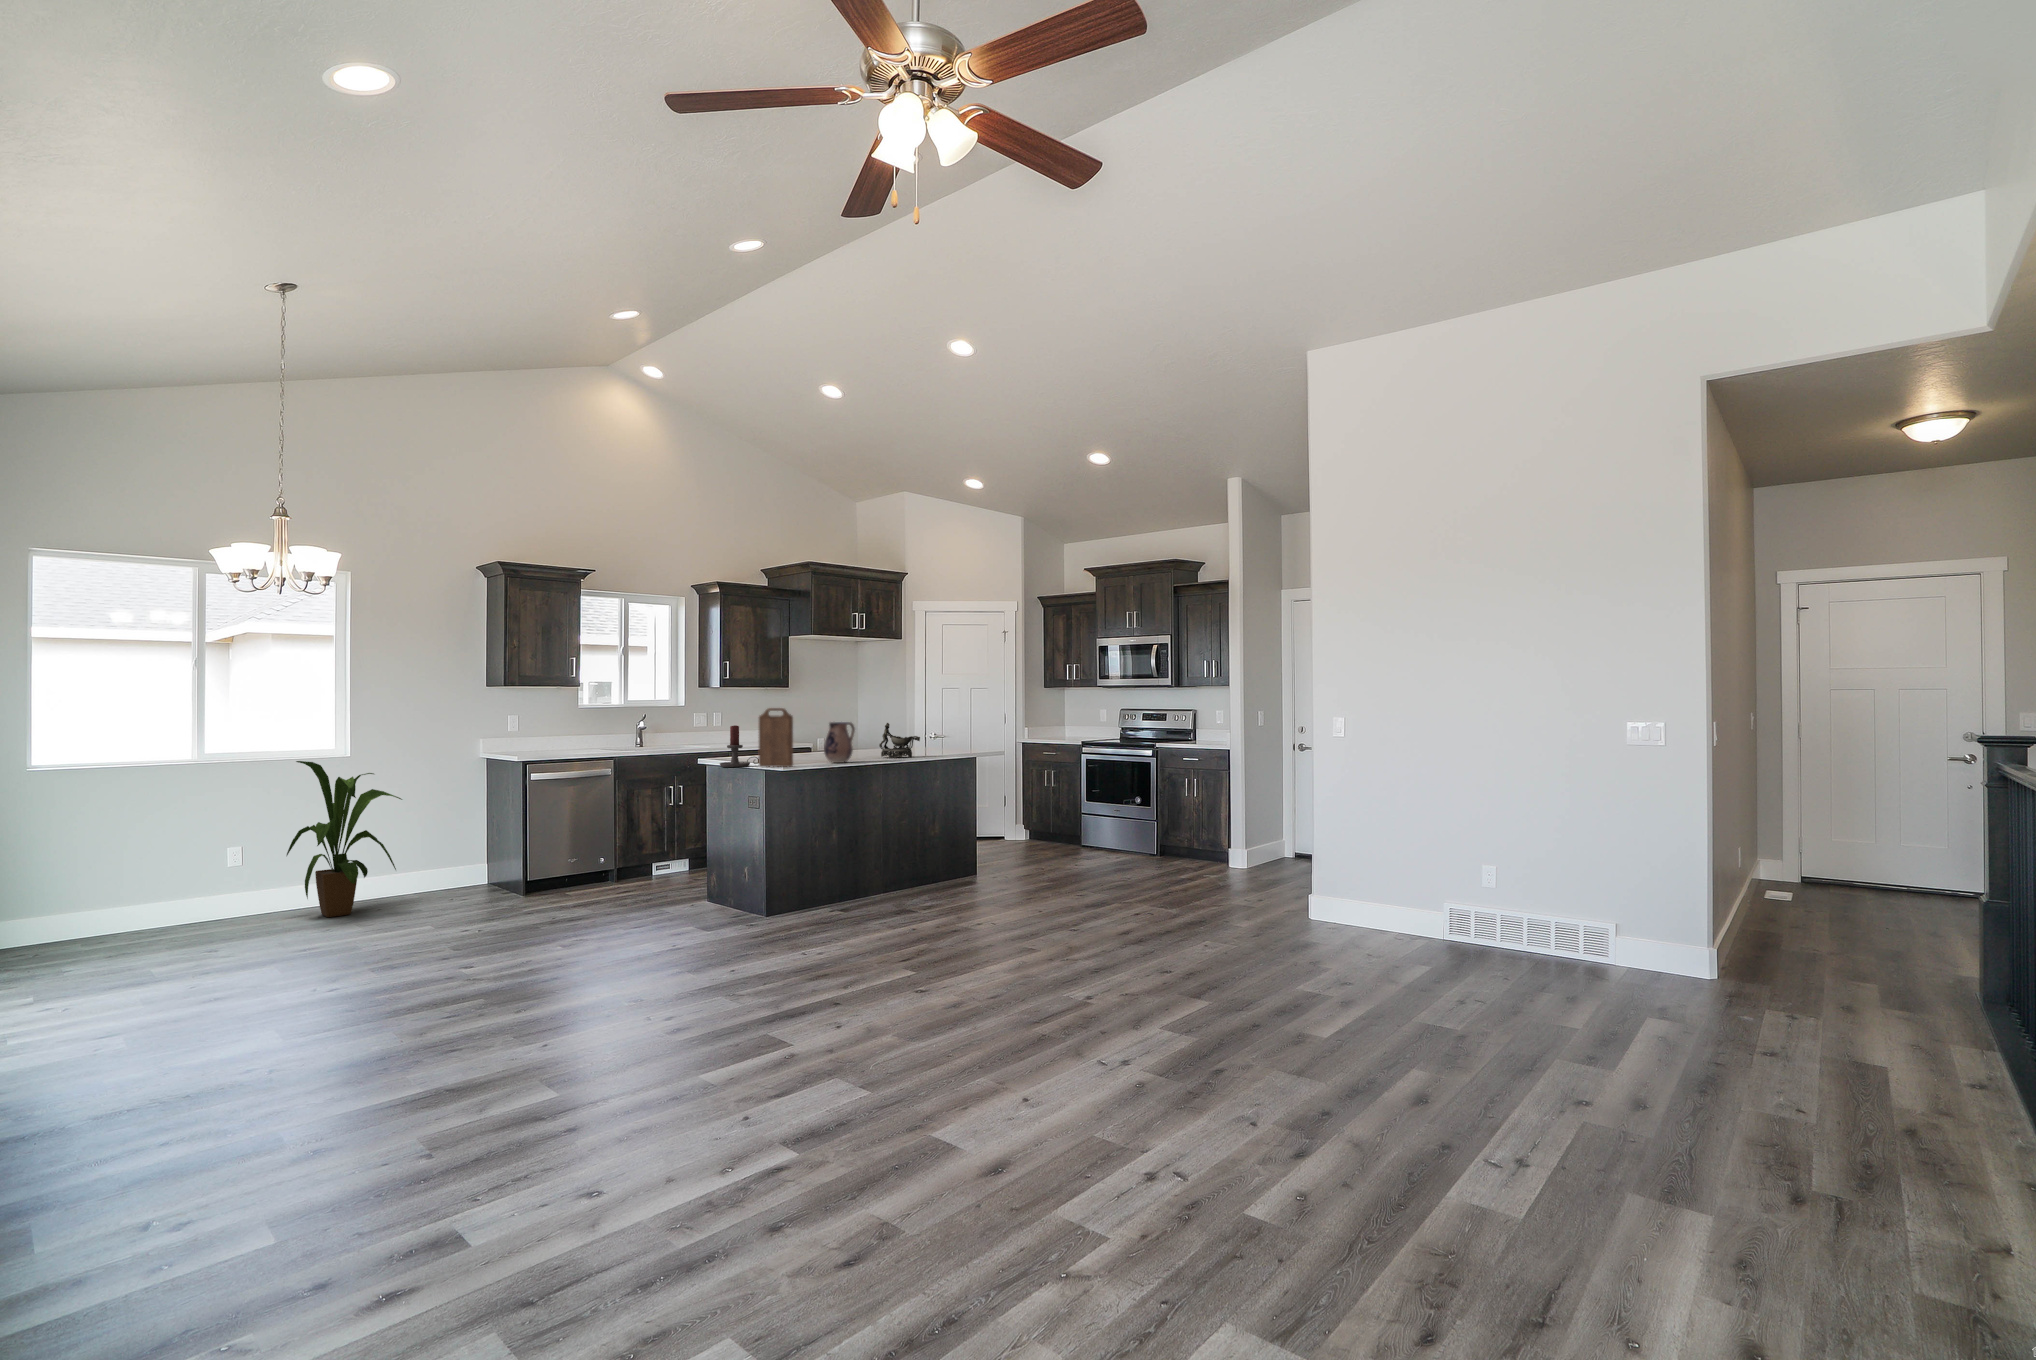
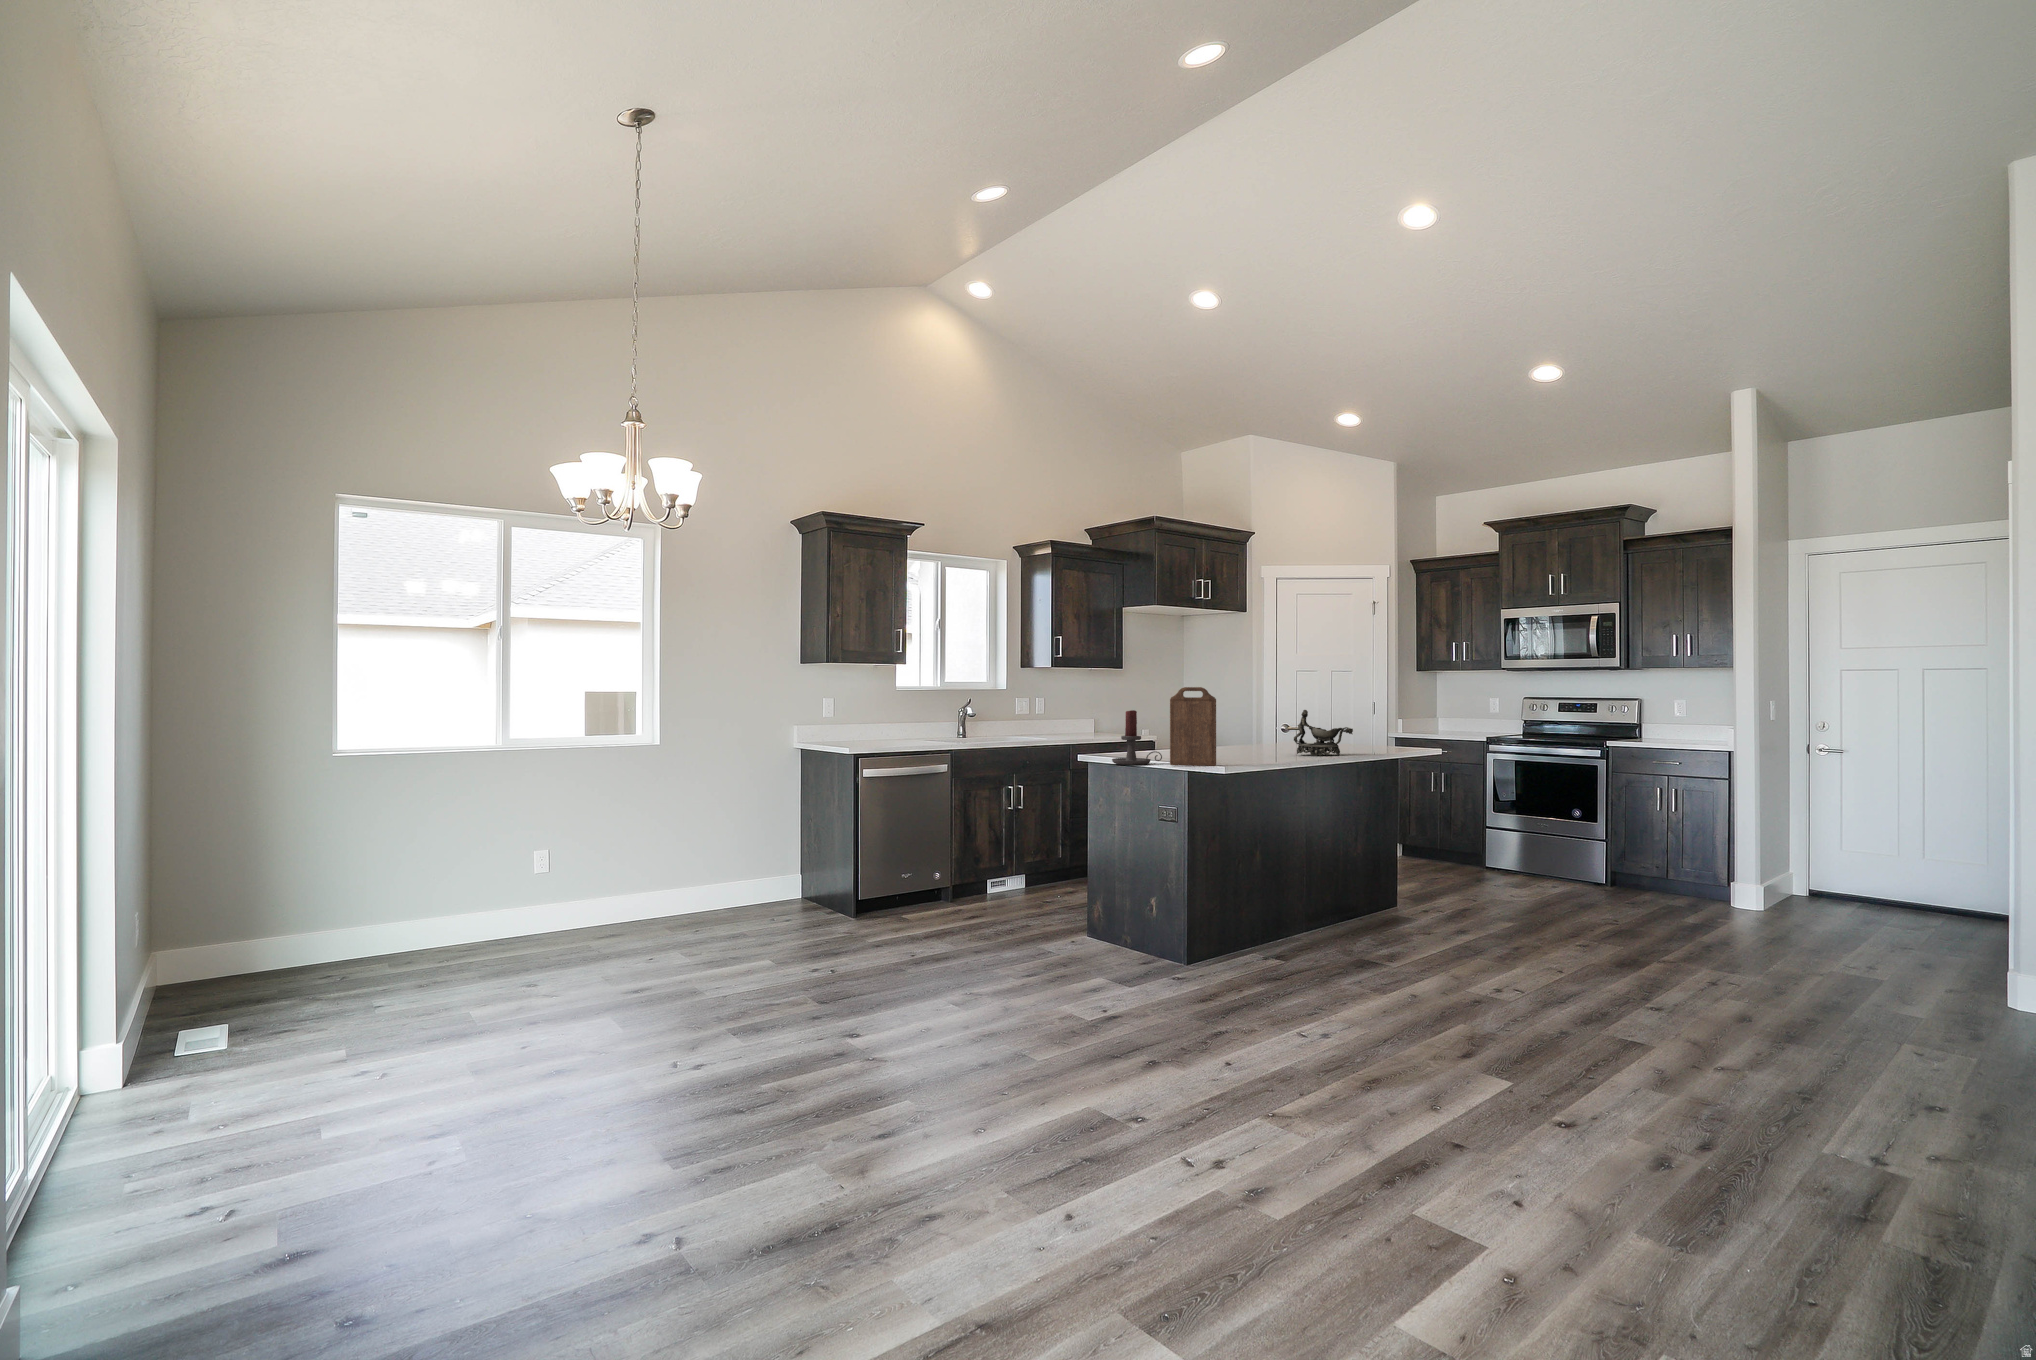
ceramic pitcher: present [824,722,855,763] -> none [1242,708,1280,761]
house plant: present [287,761,402,917] -> none [596,749,721,940]

